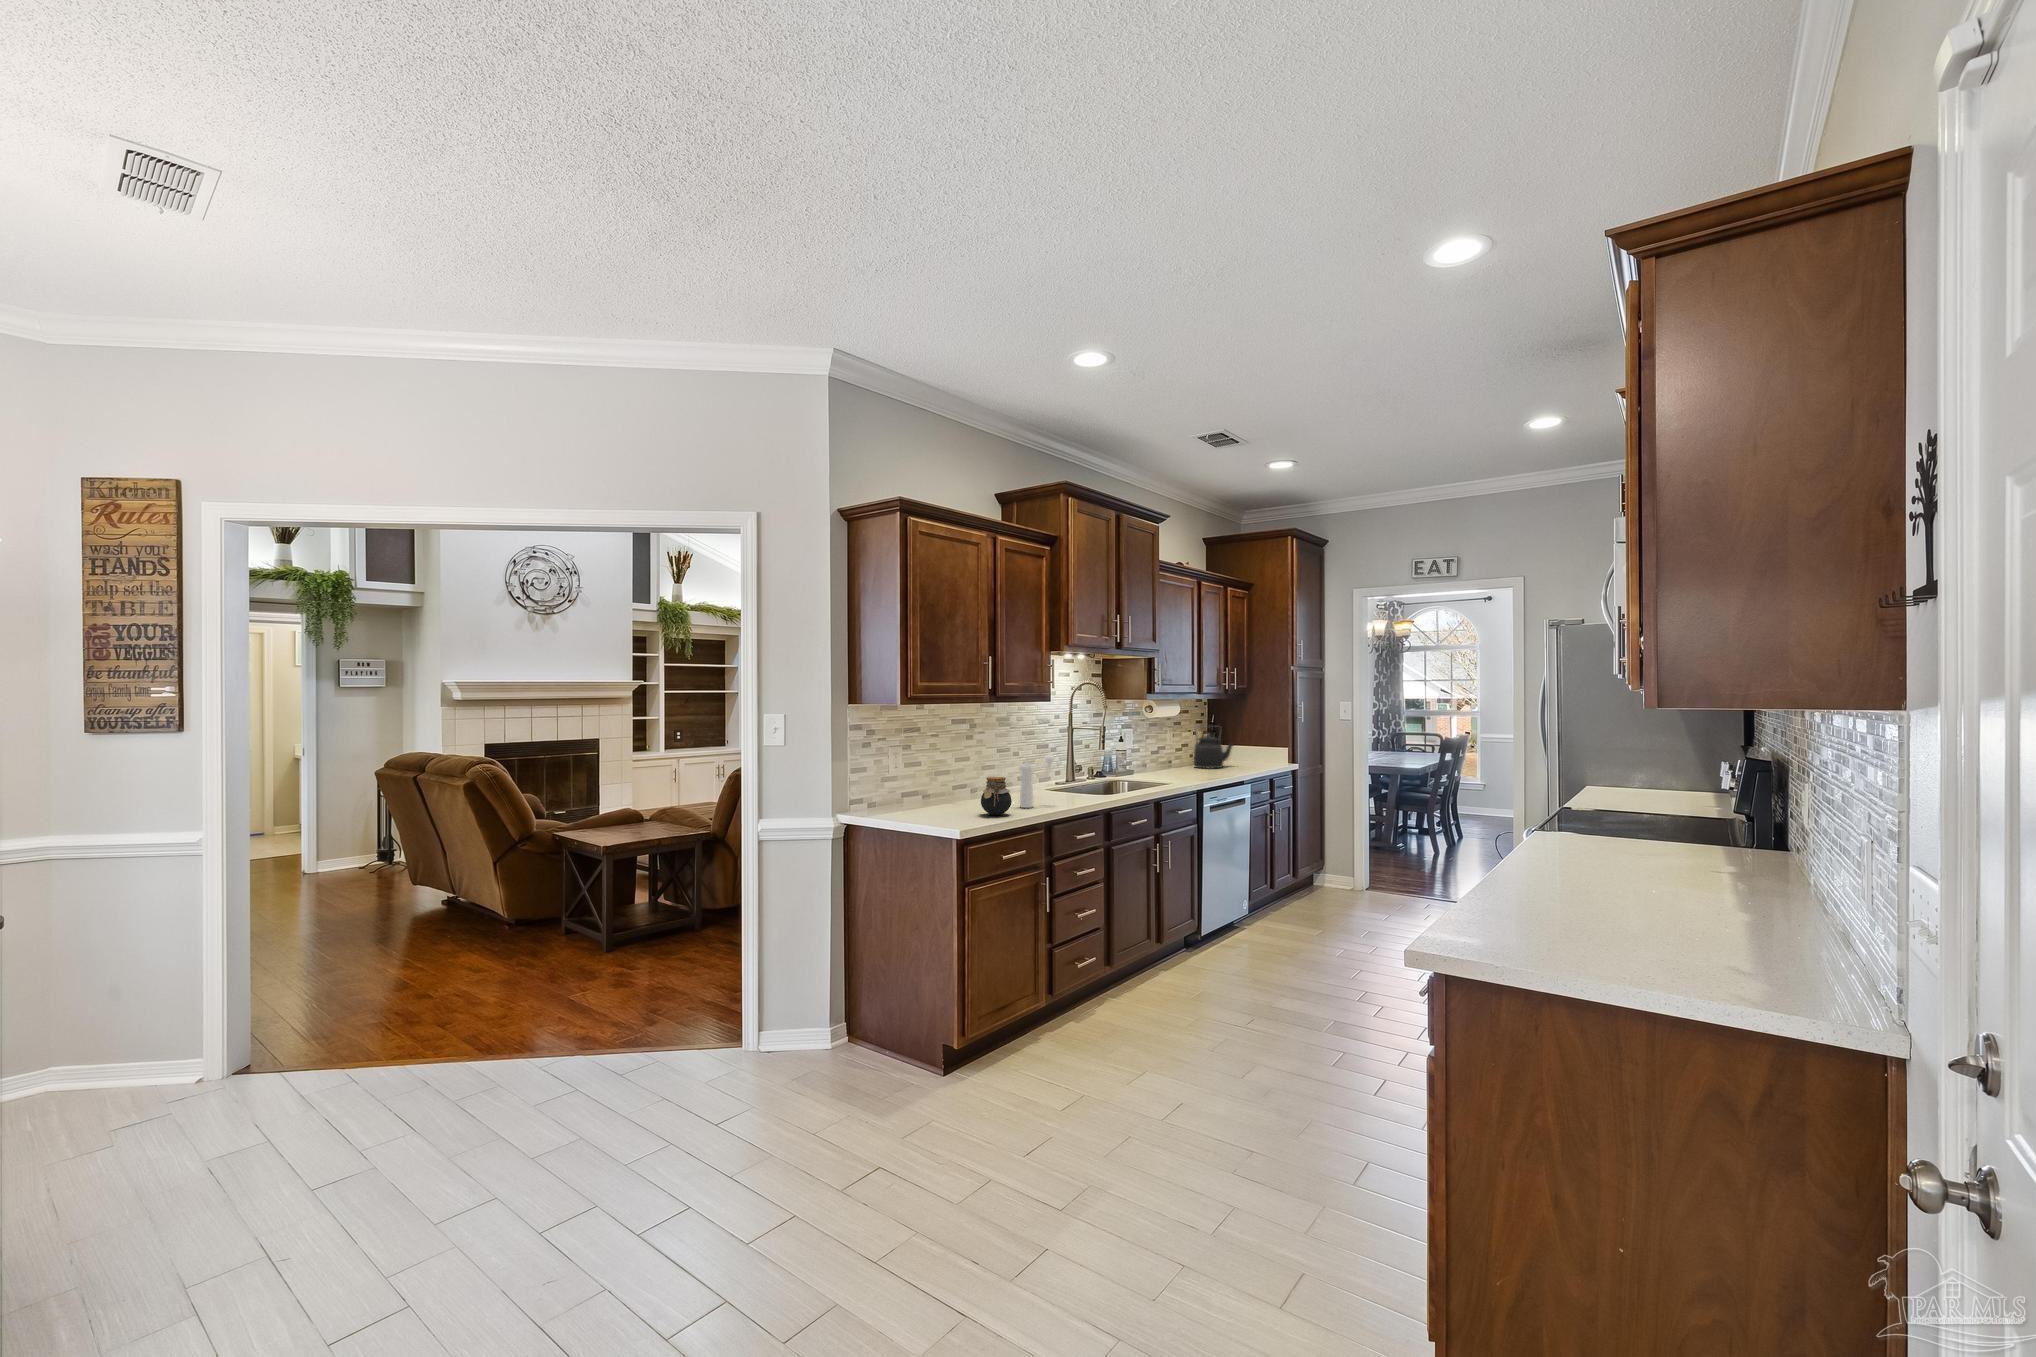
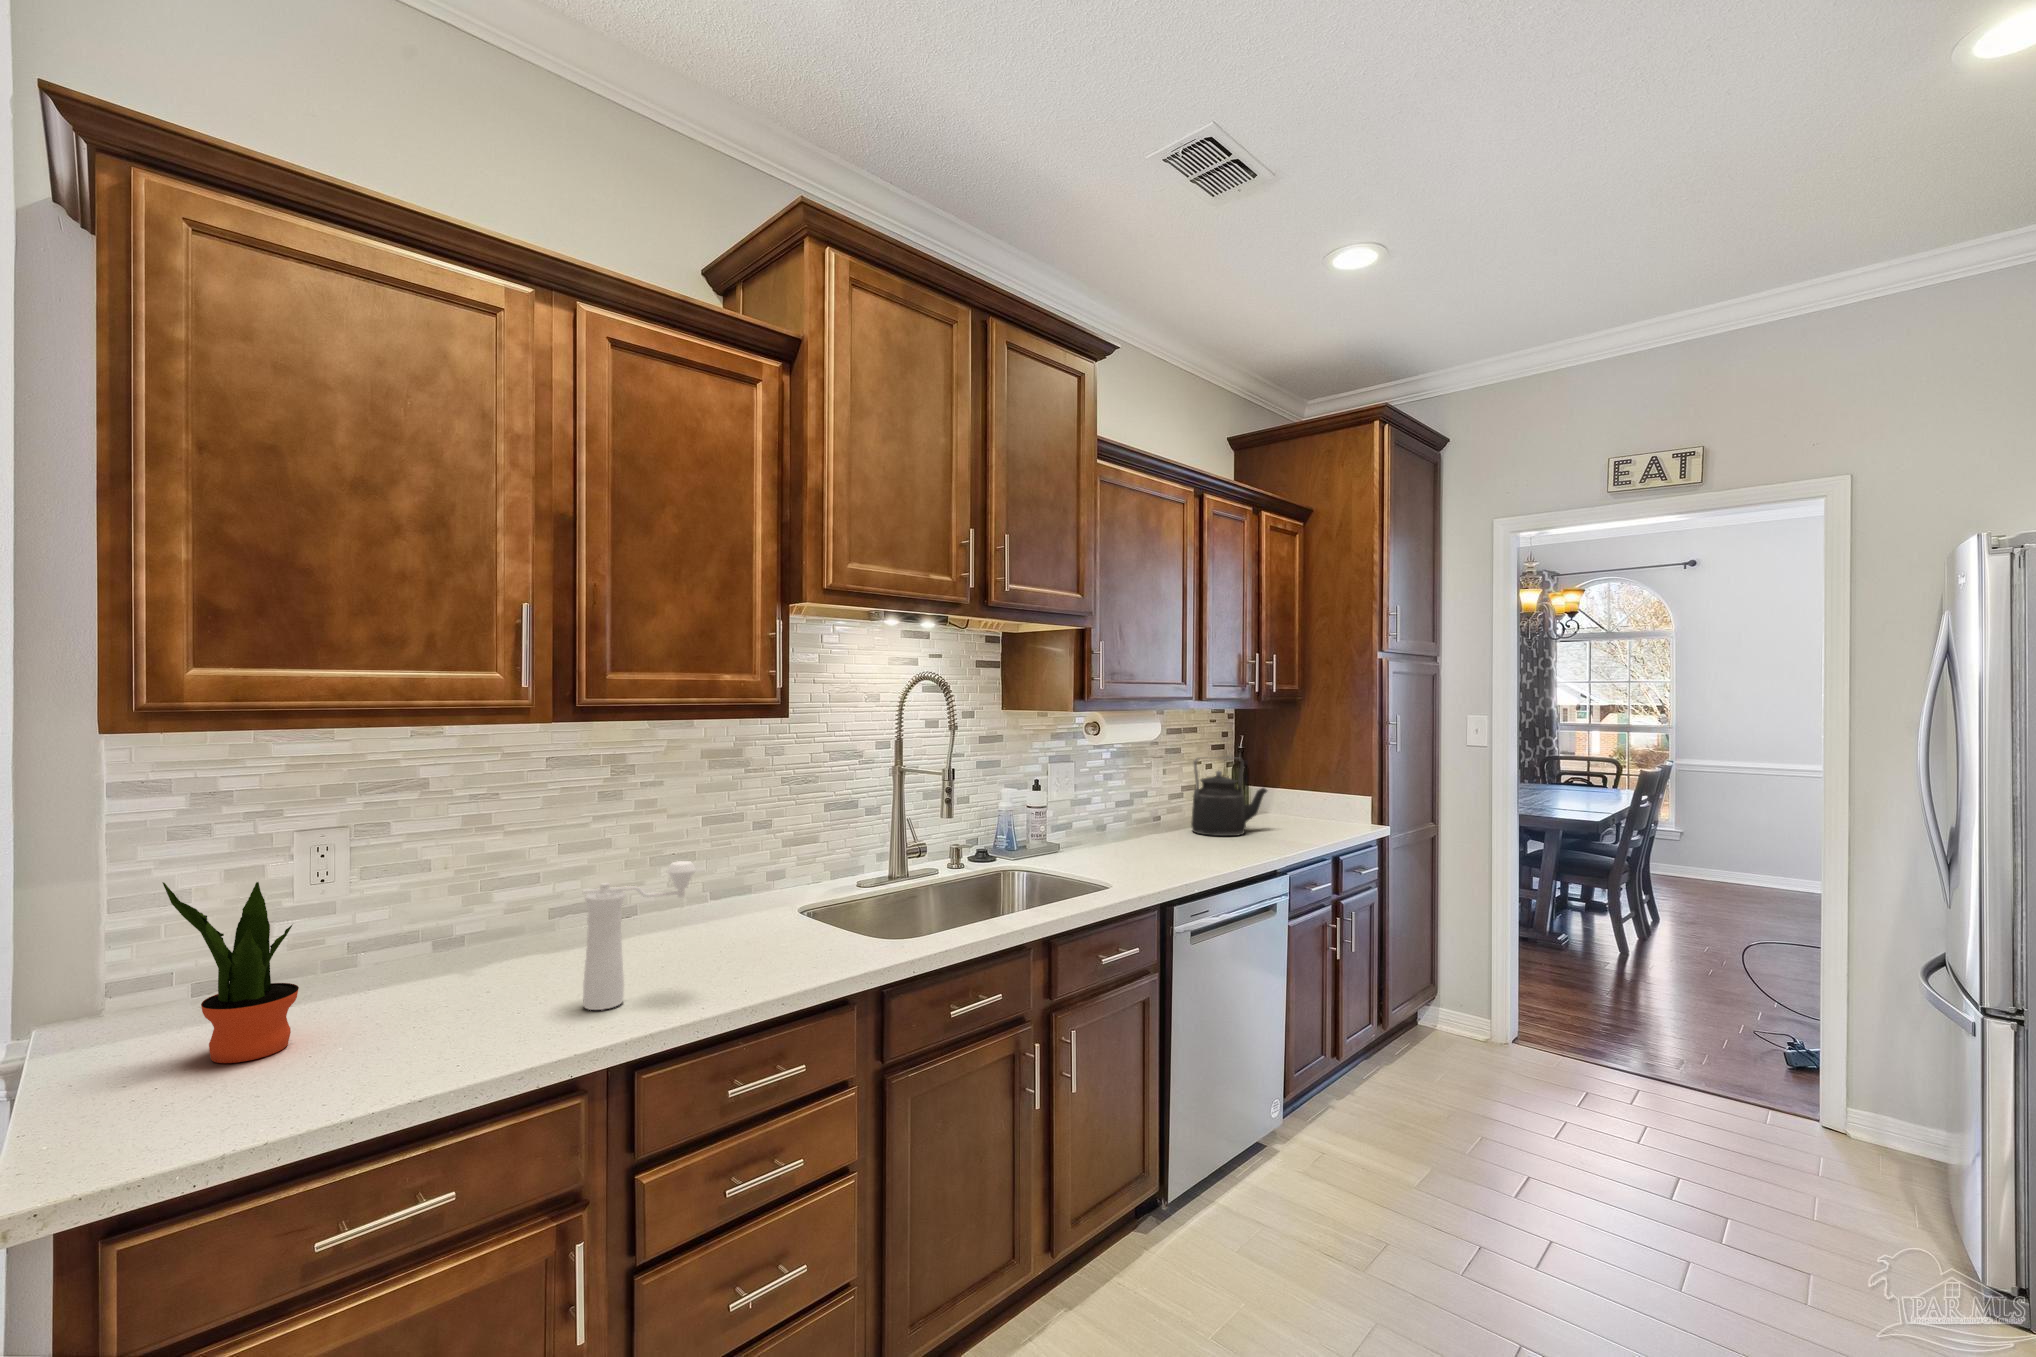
potted plant: none [914,755,945,816] -> present [163,882,299,1063]
jar: present [981,777,1011,815] -> none [356,941,478,1063]

